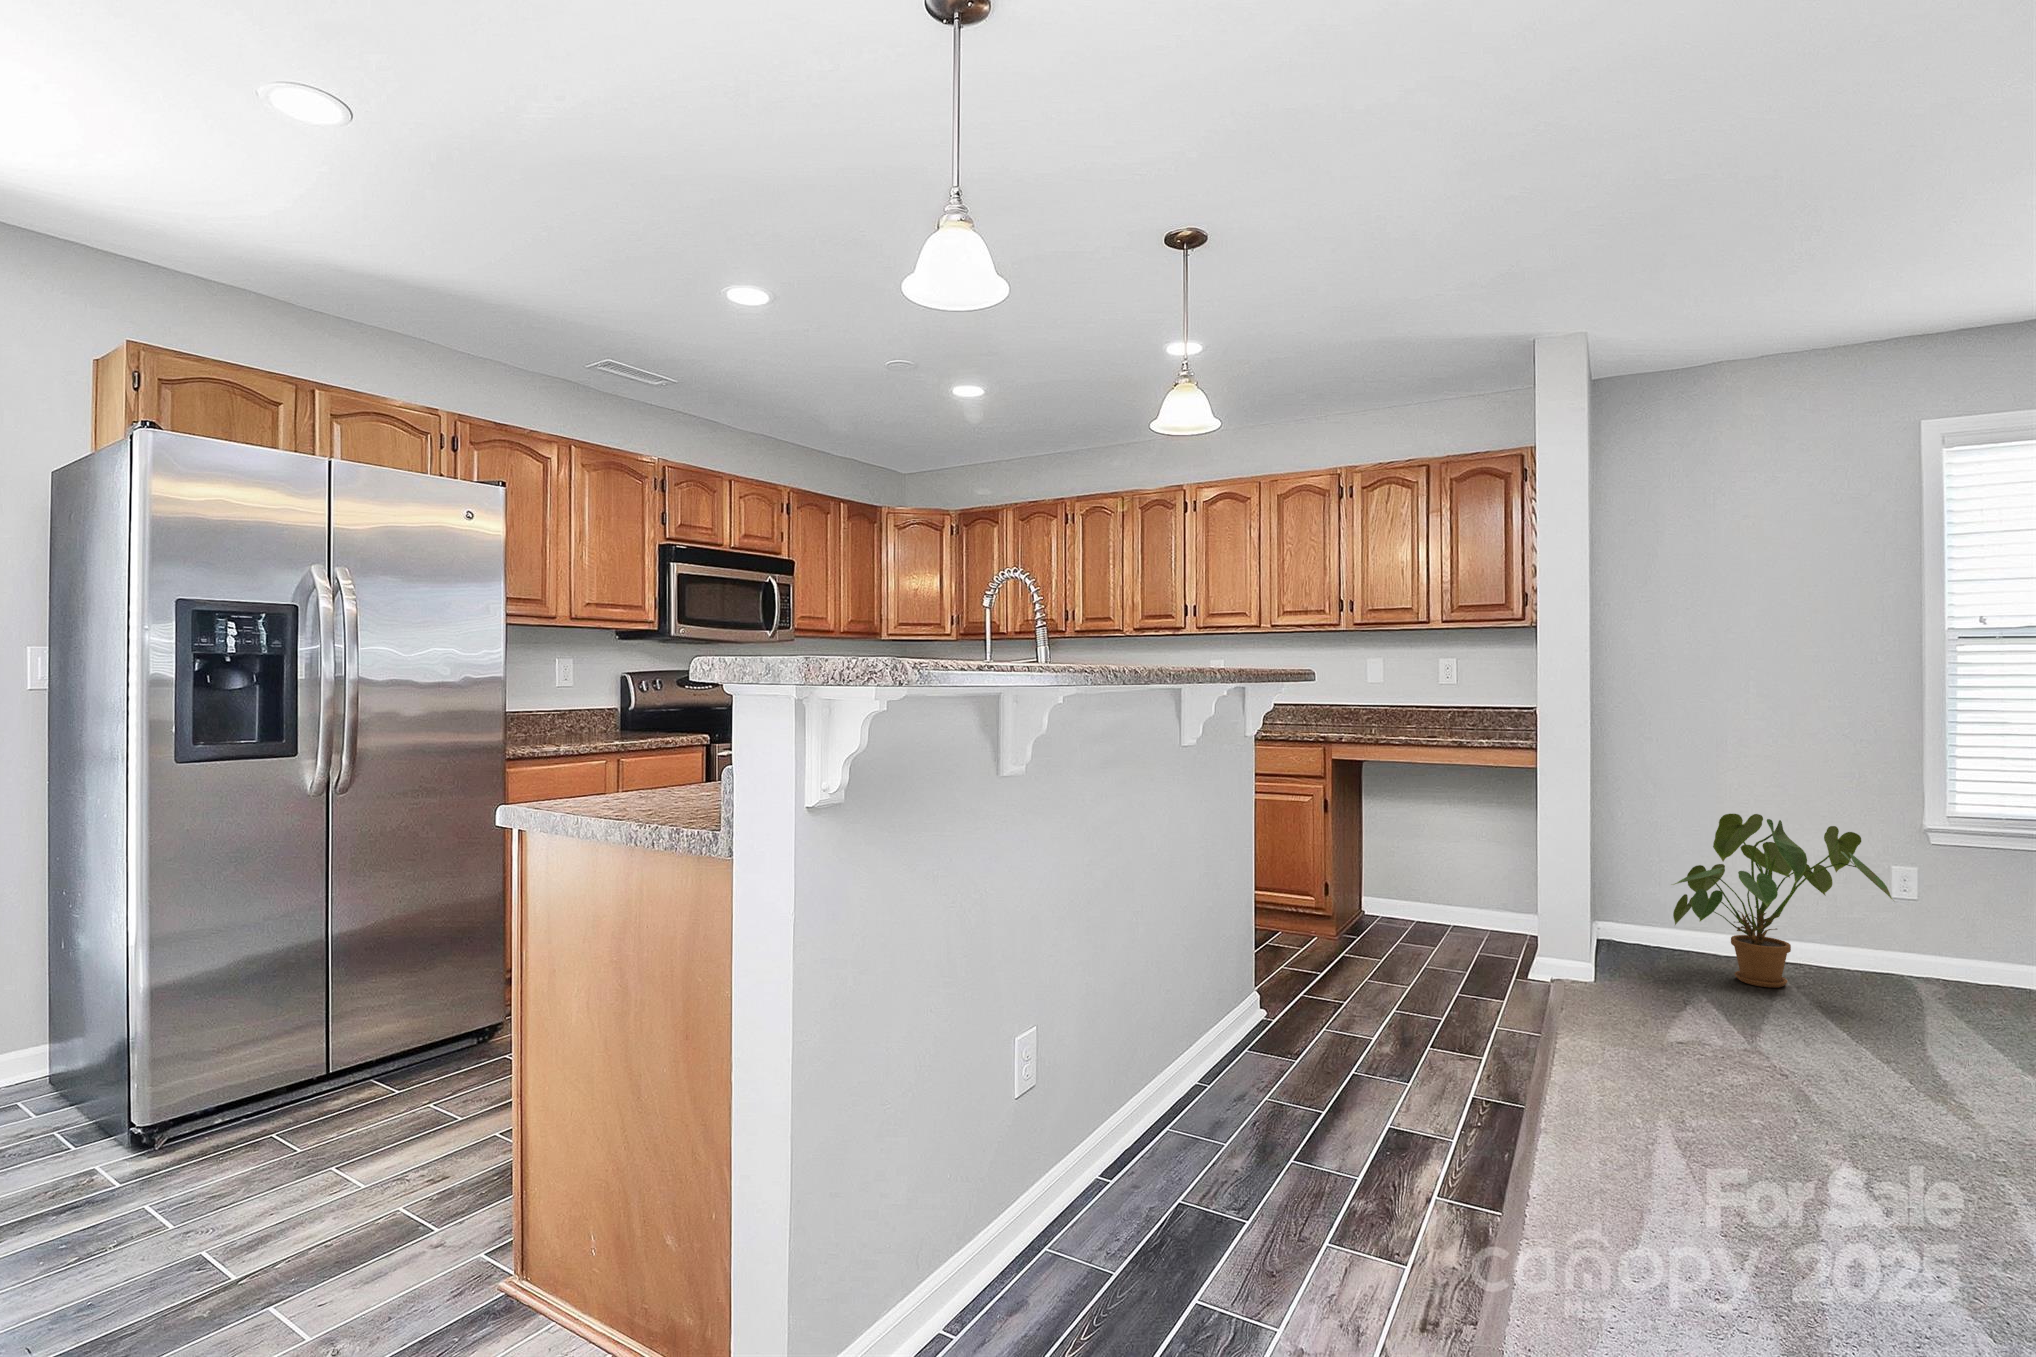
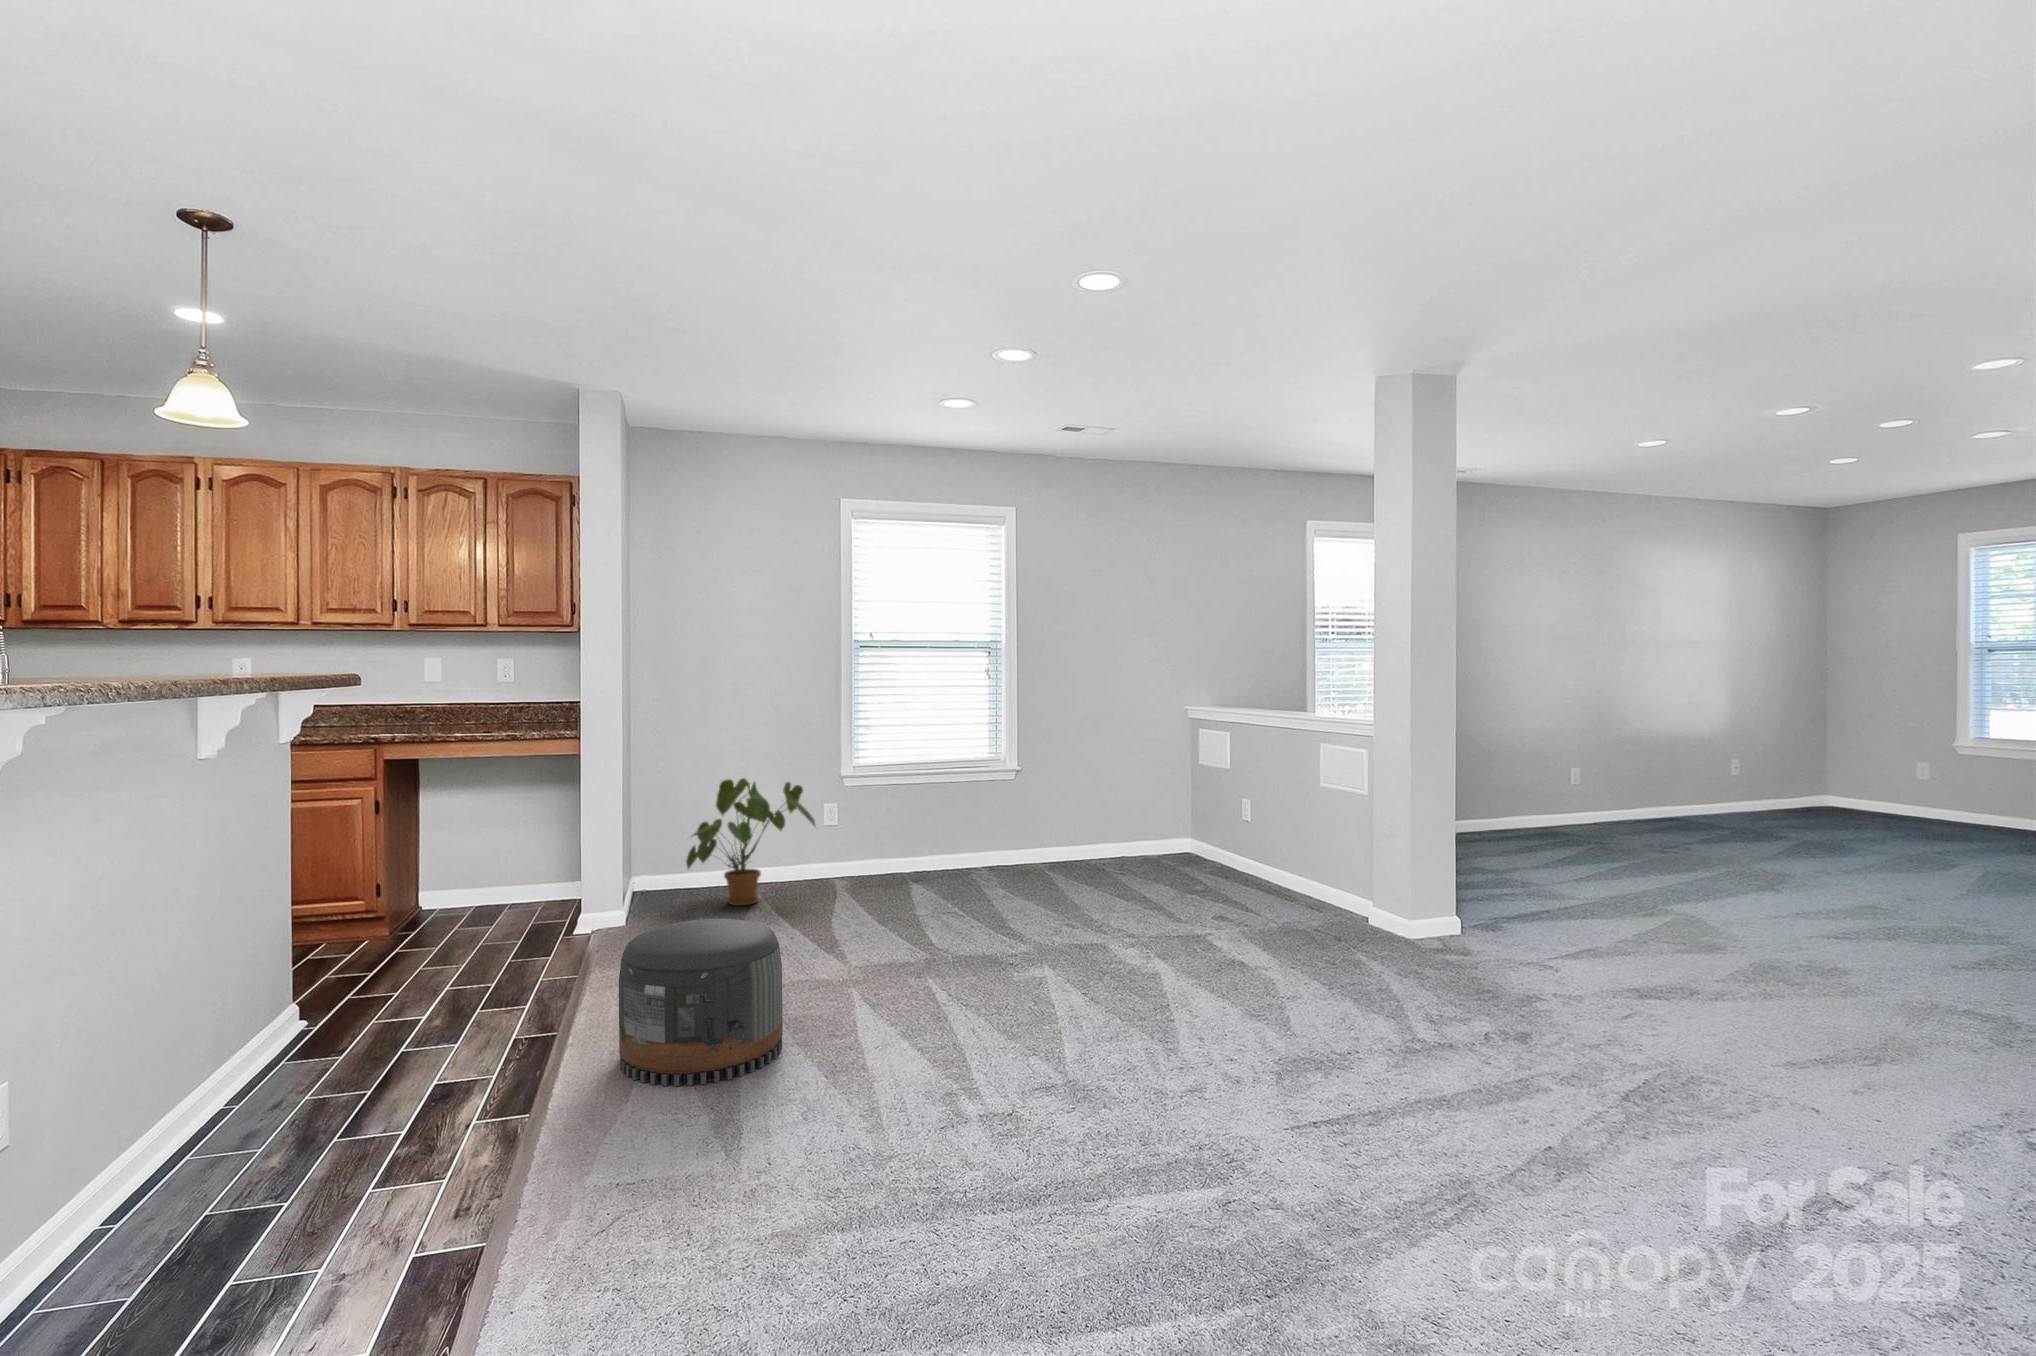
pouf: none [1619,1010,1904,1282] -> present [619,919,783,1086]

